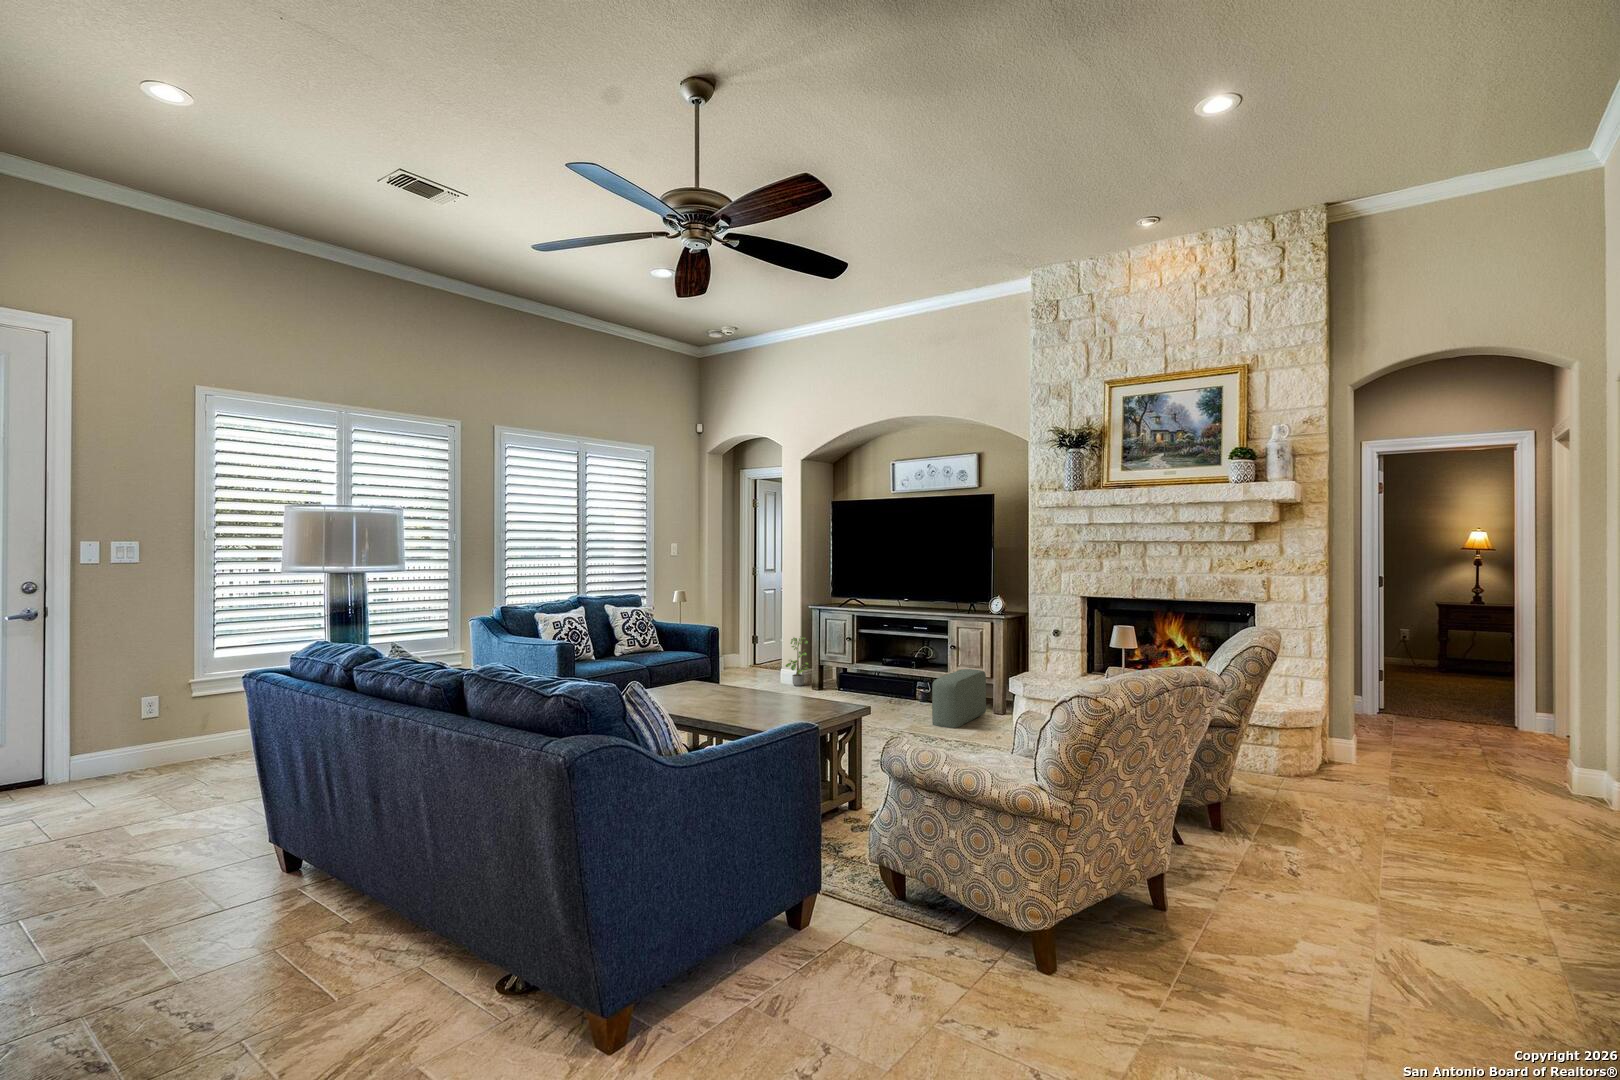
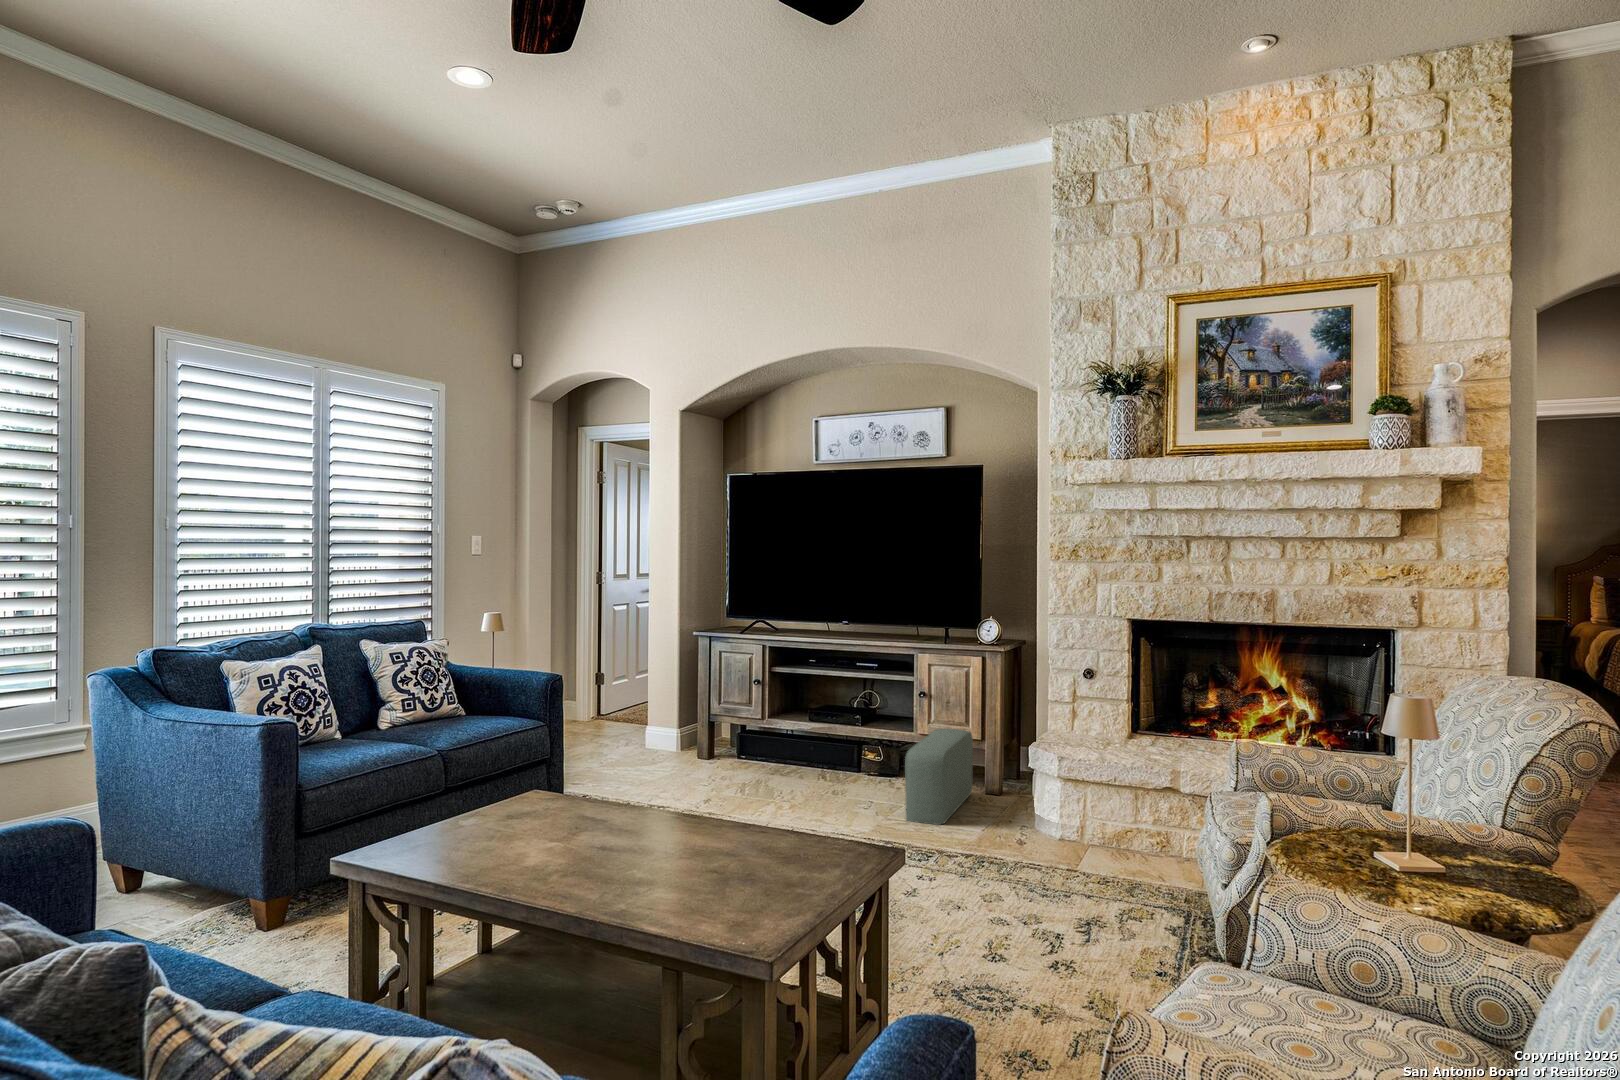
potted plant: present [786,637,809,686] -> none [654,680,695,756]

